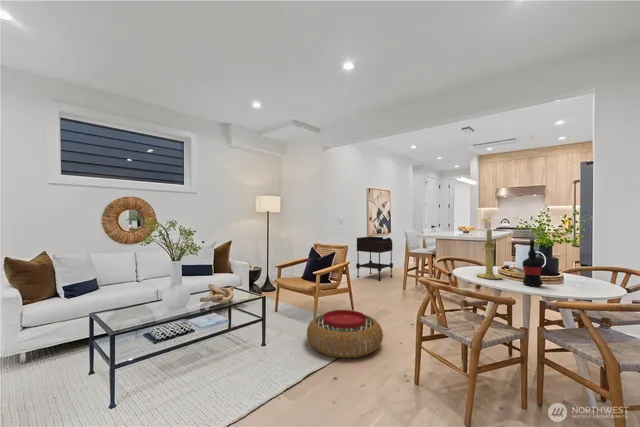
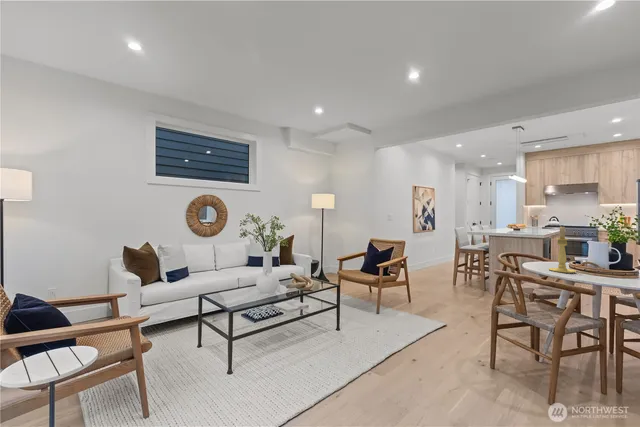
side table: present [356,237,393,281] -> none [403,233,439,276]
wine bottle: present [522,239,543,286] -> none [598,236,619,279]
pouf: present [307,310,383,358] -> none [377,300,450,343]

